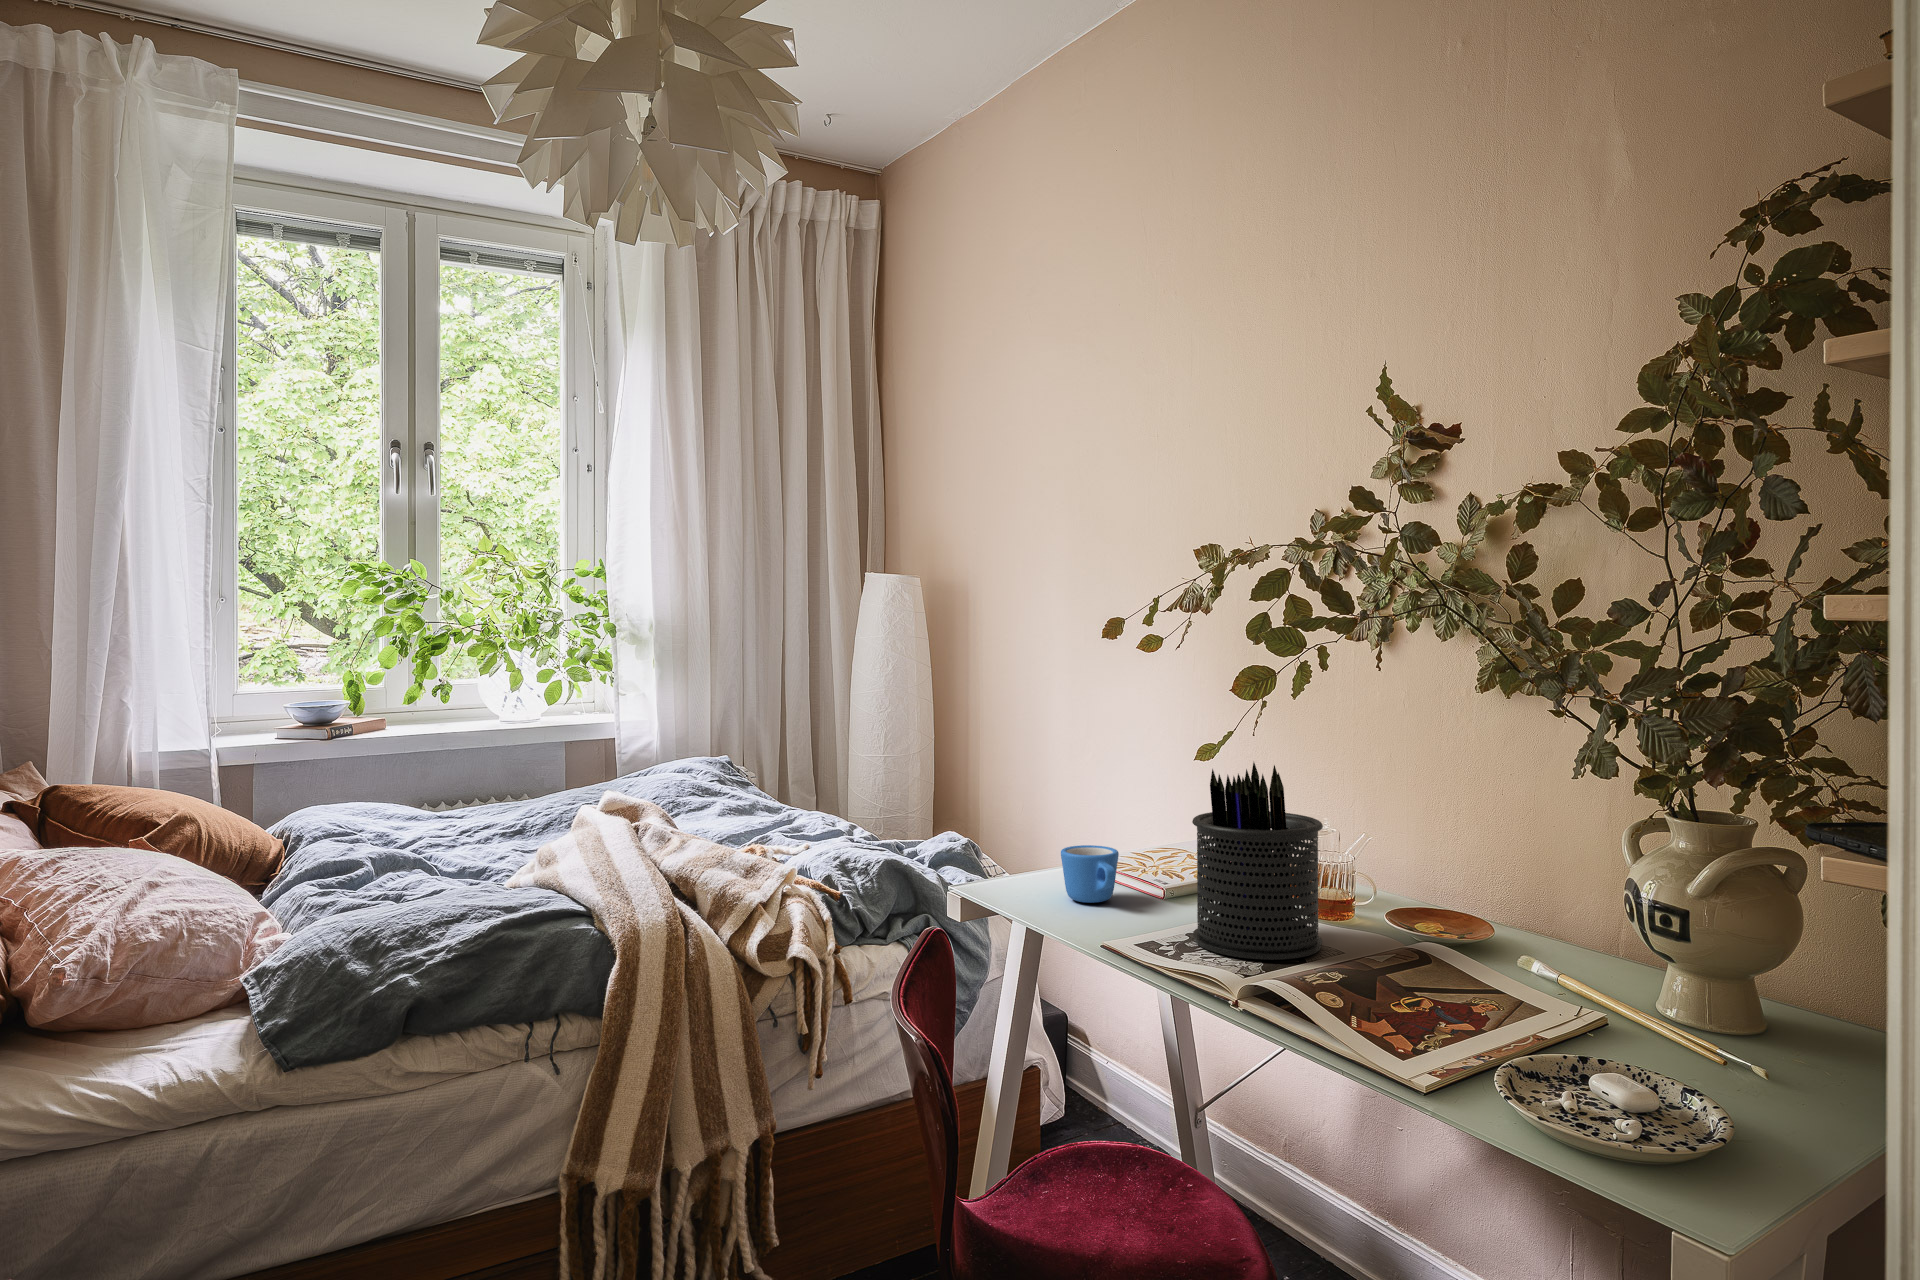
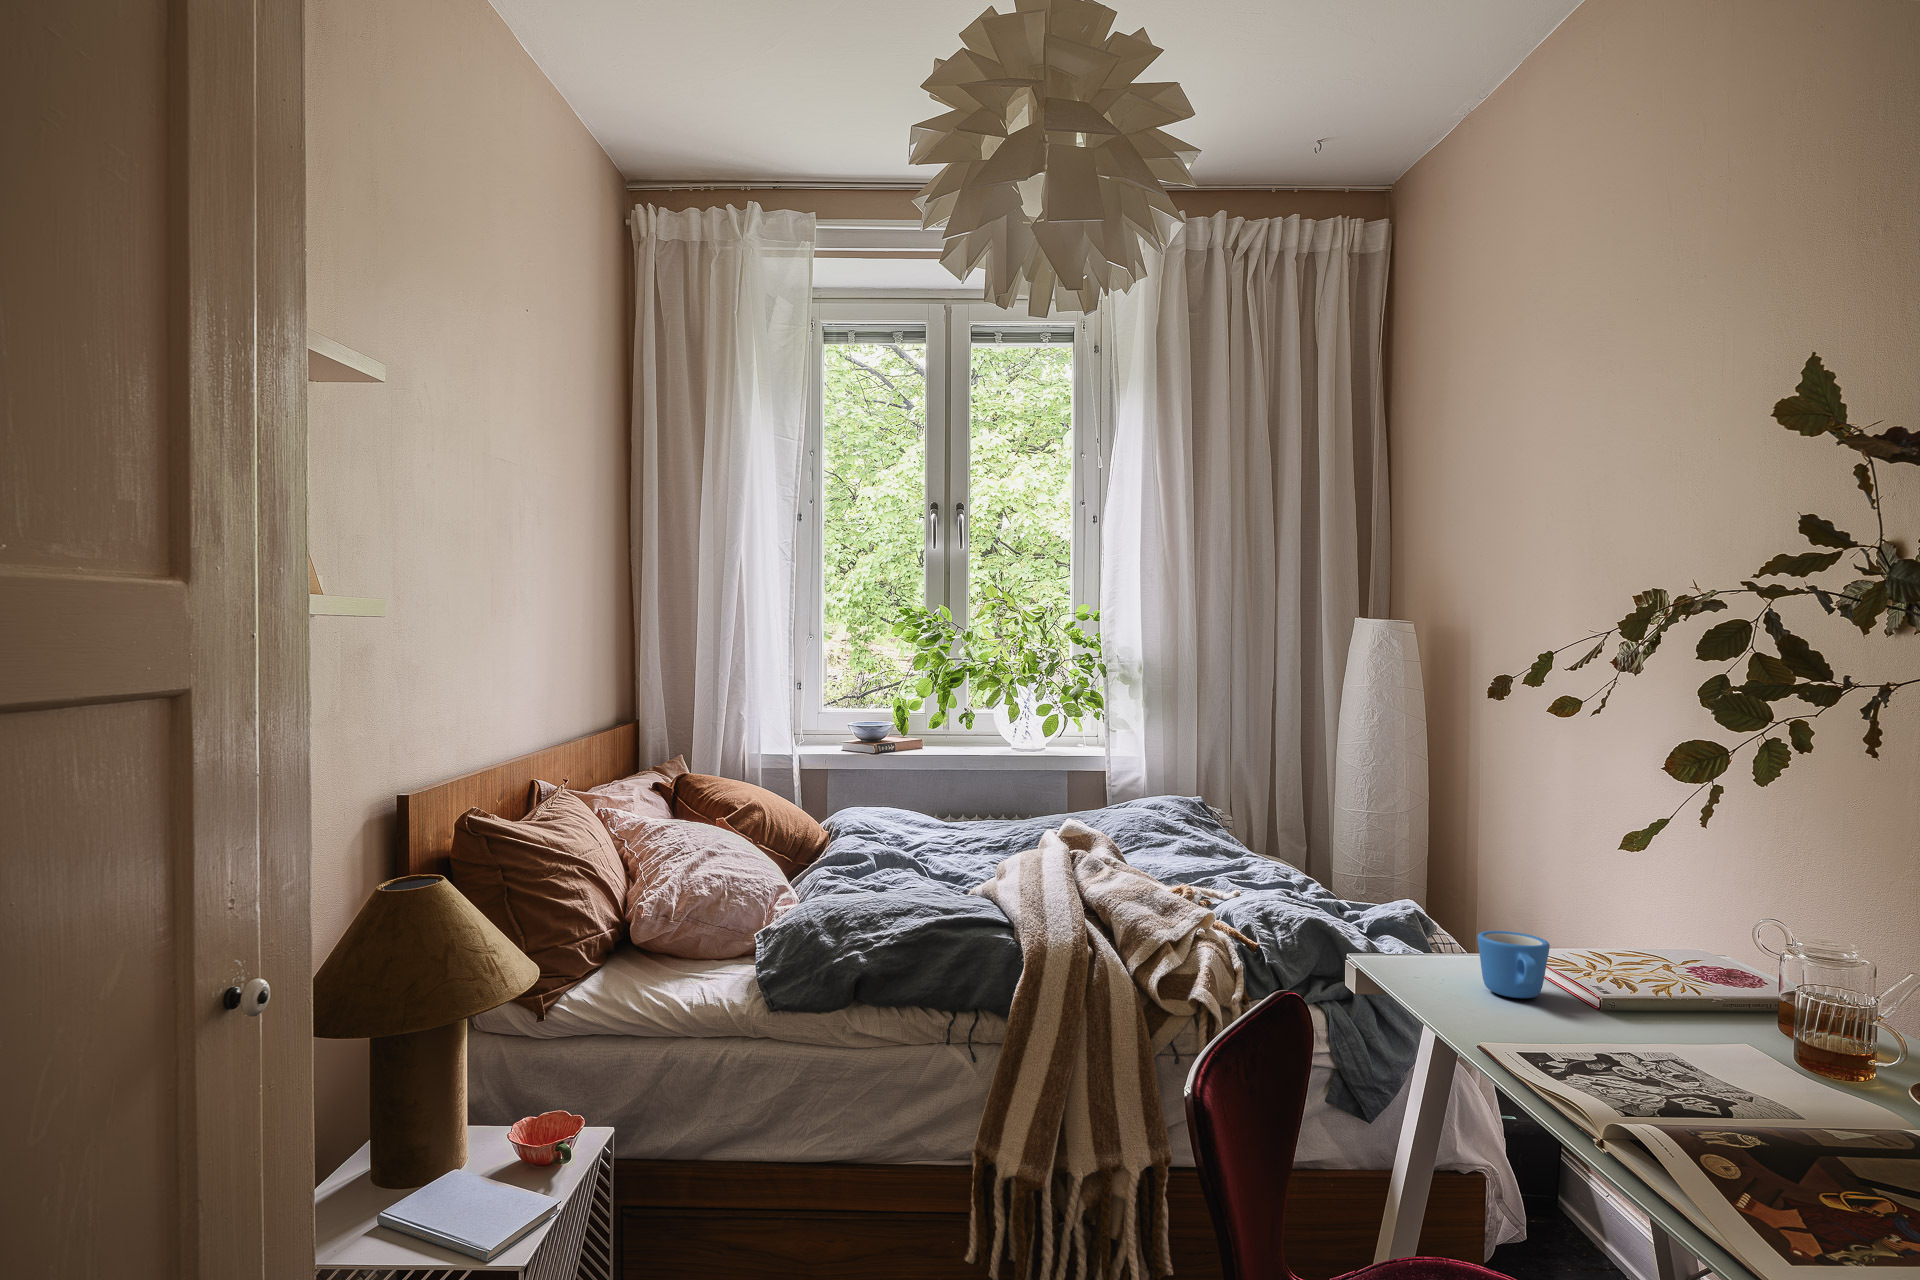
pen holder: present [1192,763,1323,960] -> none [1618,859,1806,1111]

